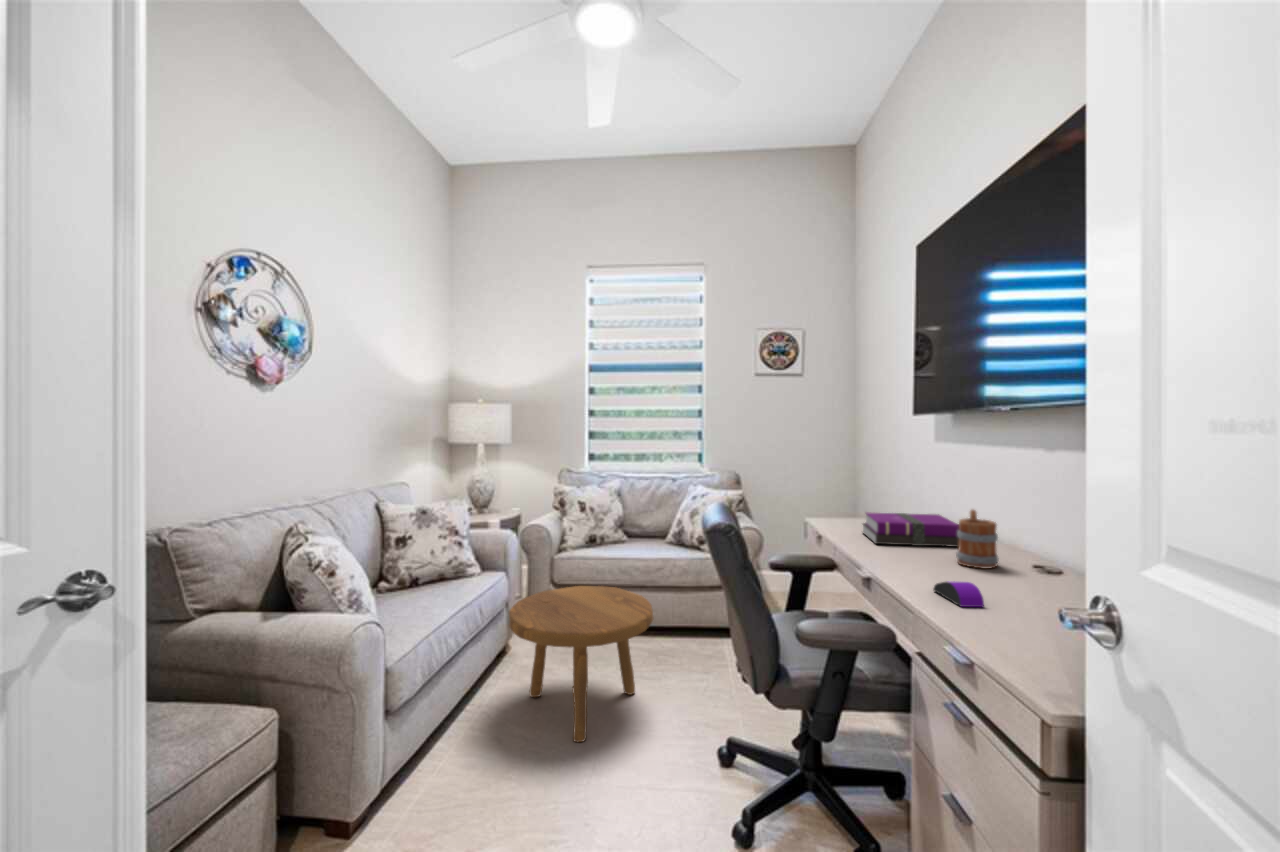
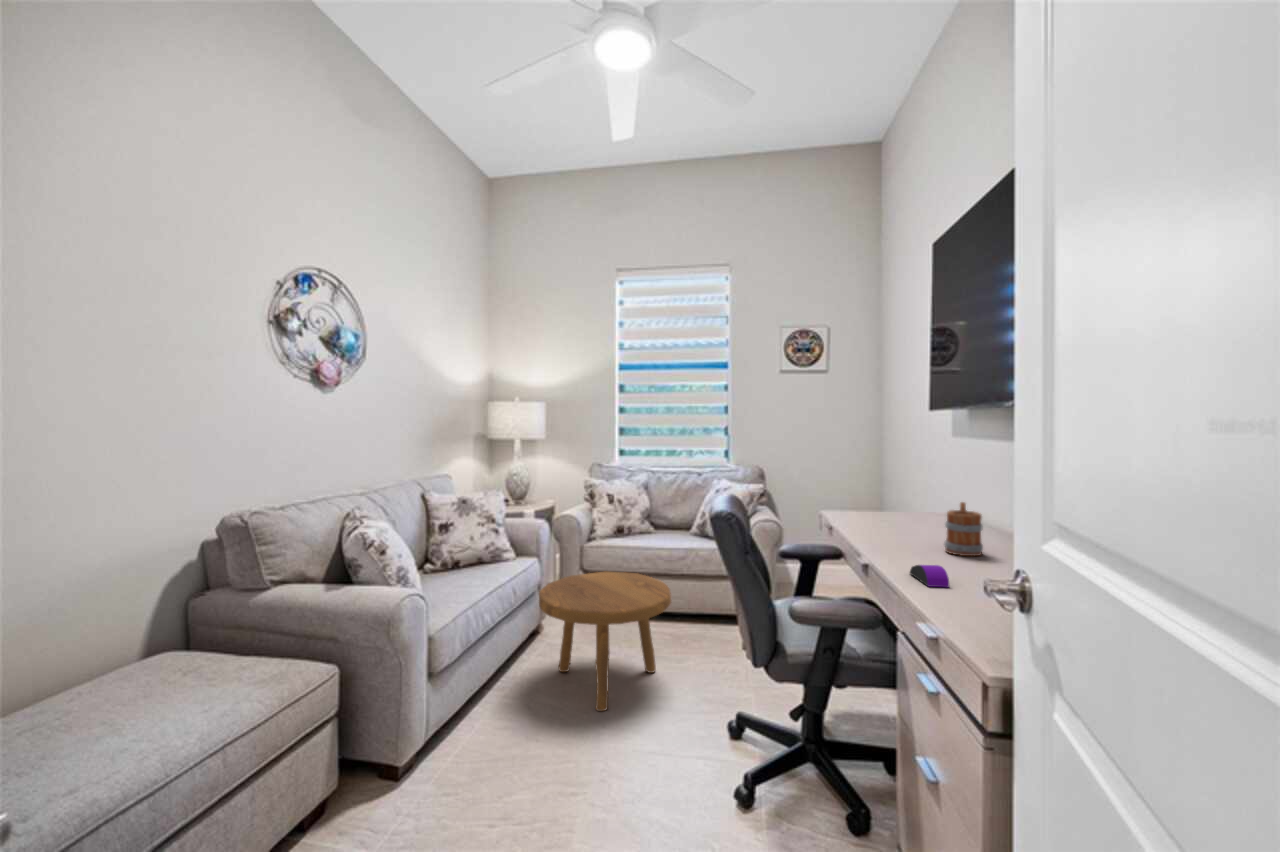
notebook: present [863,512,959,547] -> none [866,505,959,538]

